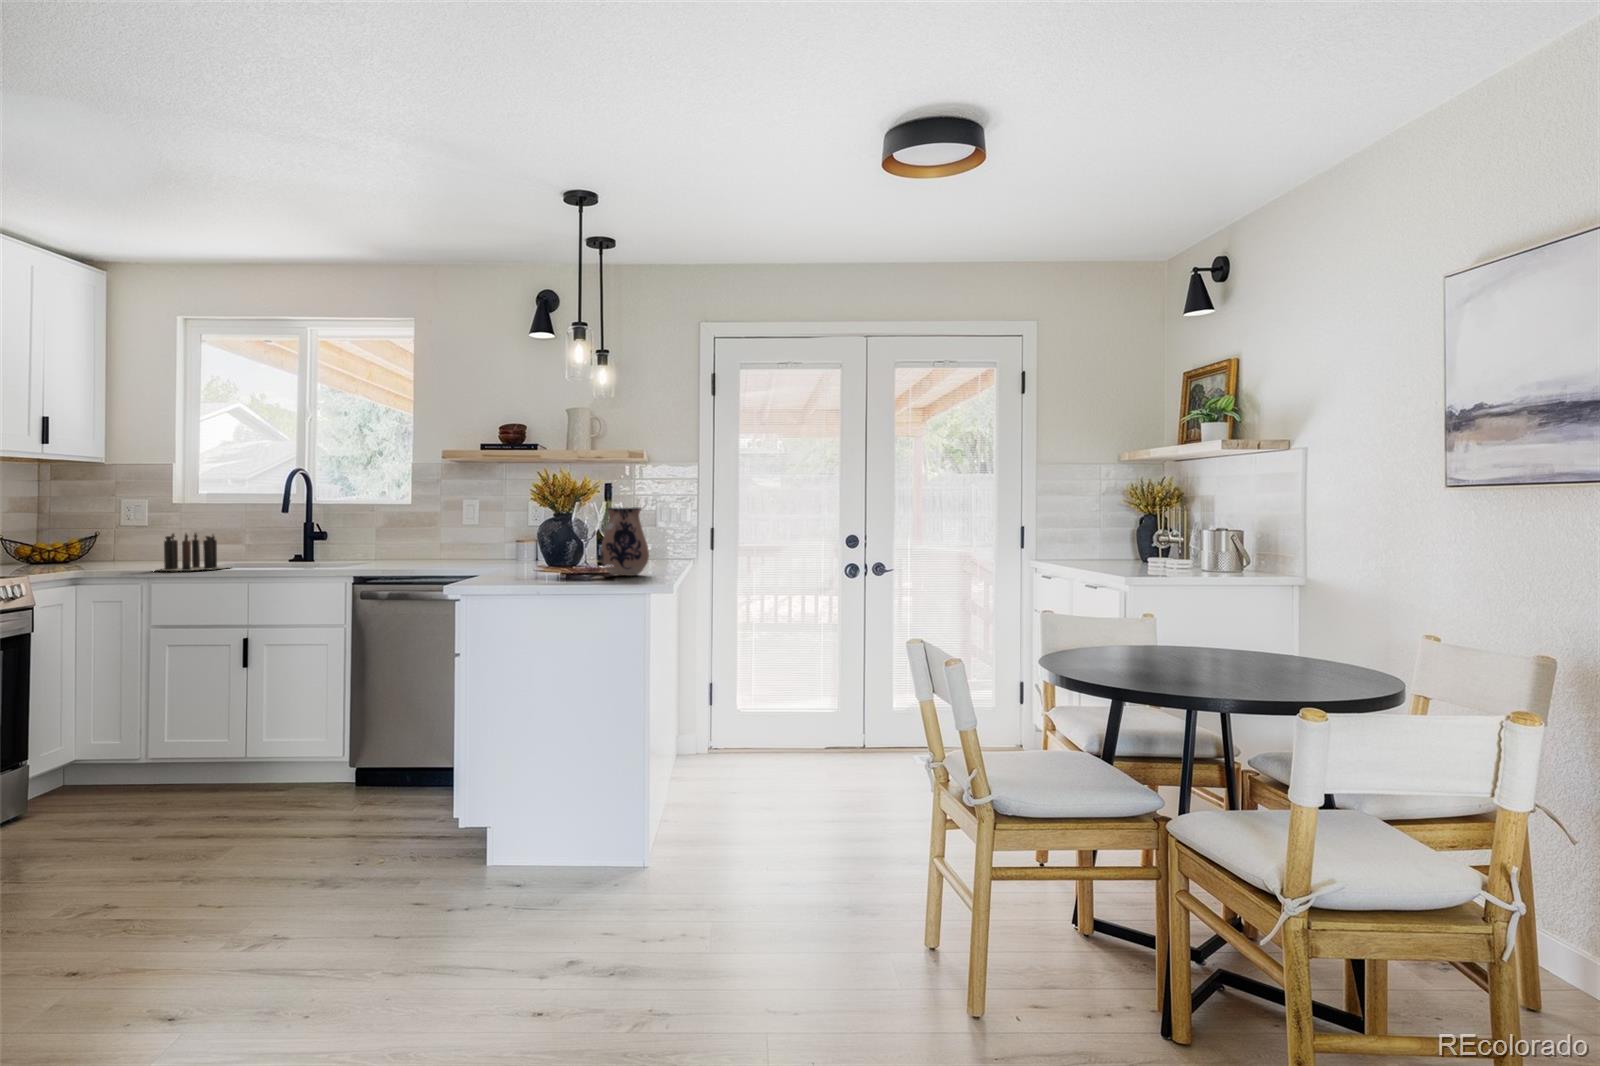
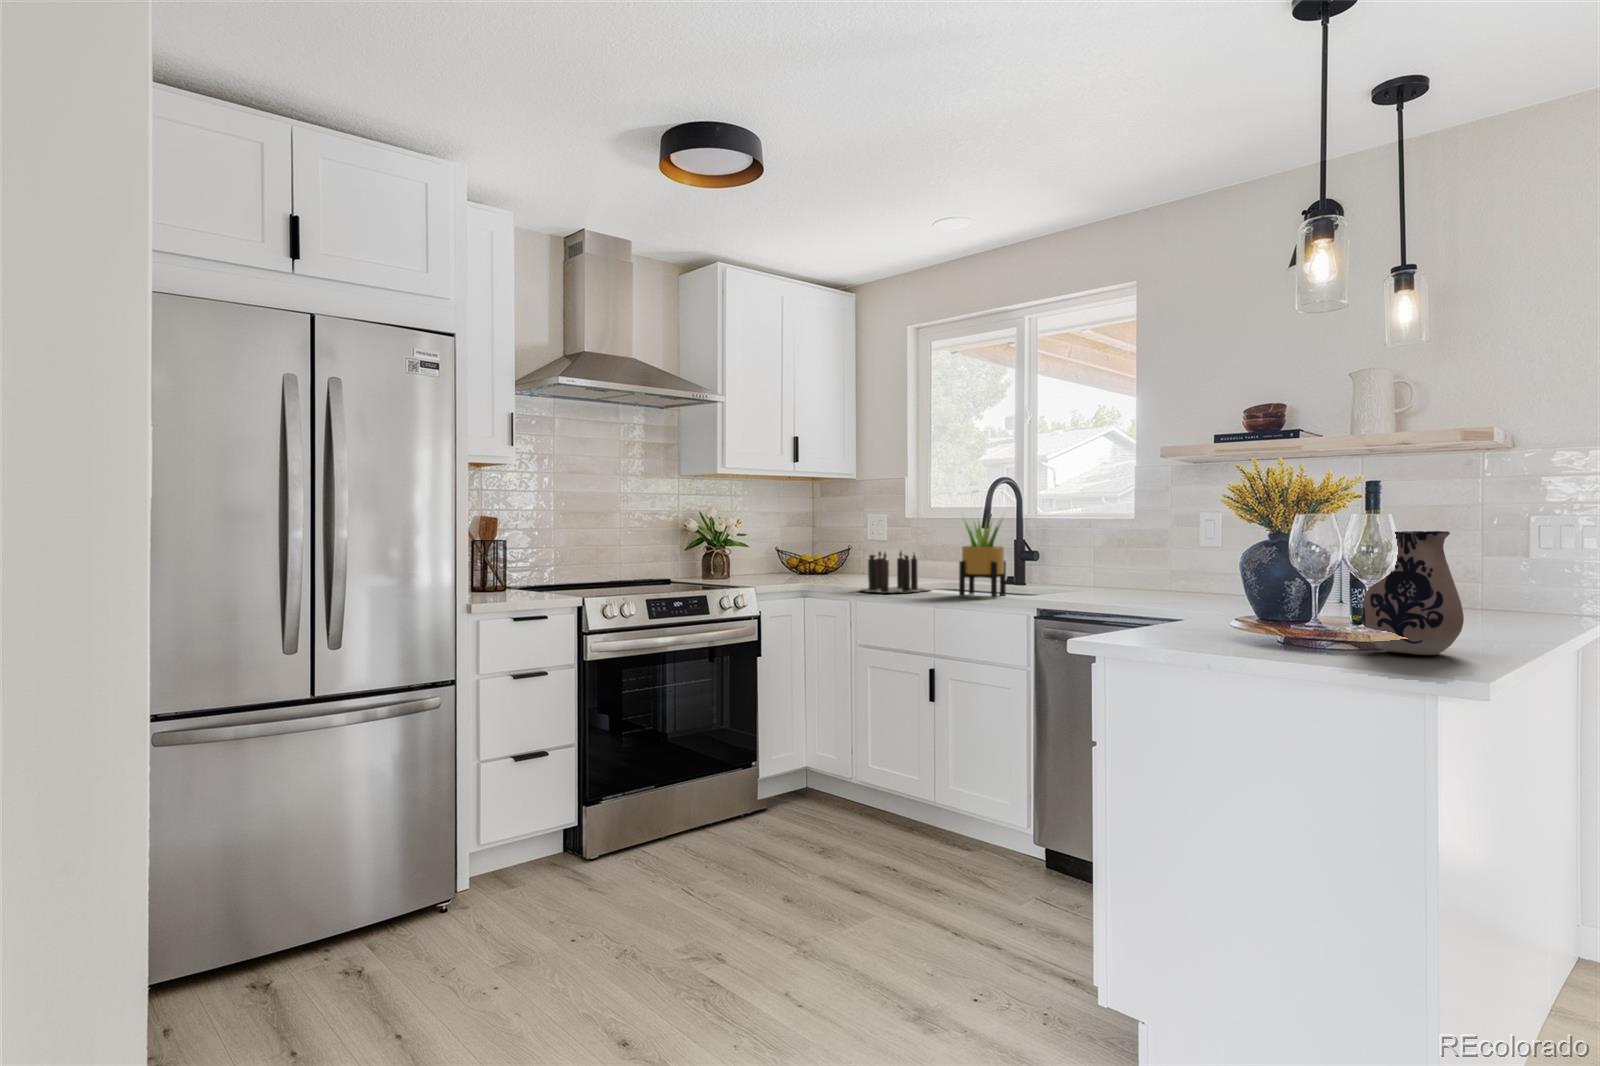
potted plant: none [271,496,316,569] -> present [959,519,1006,598]

